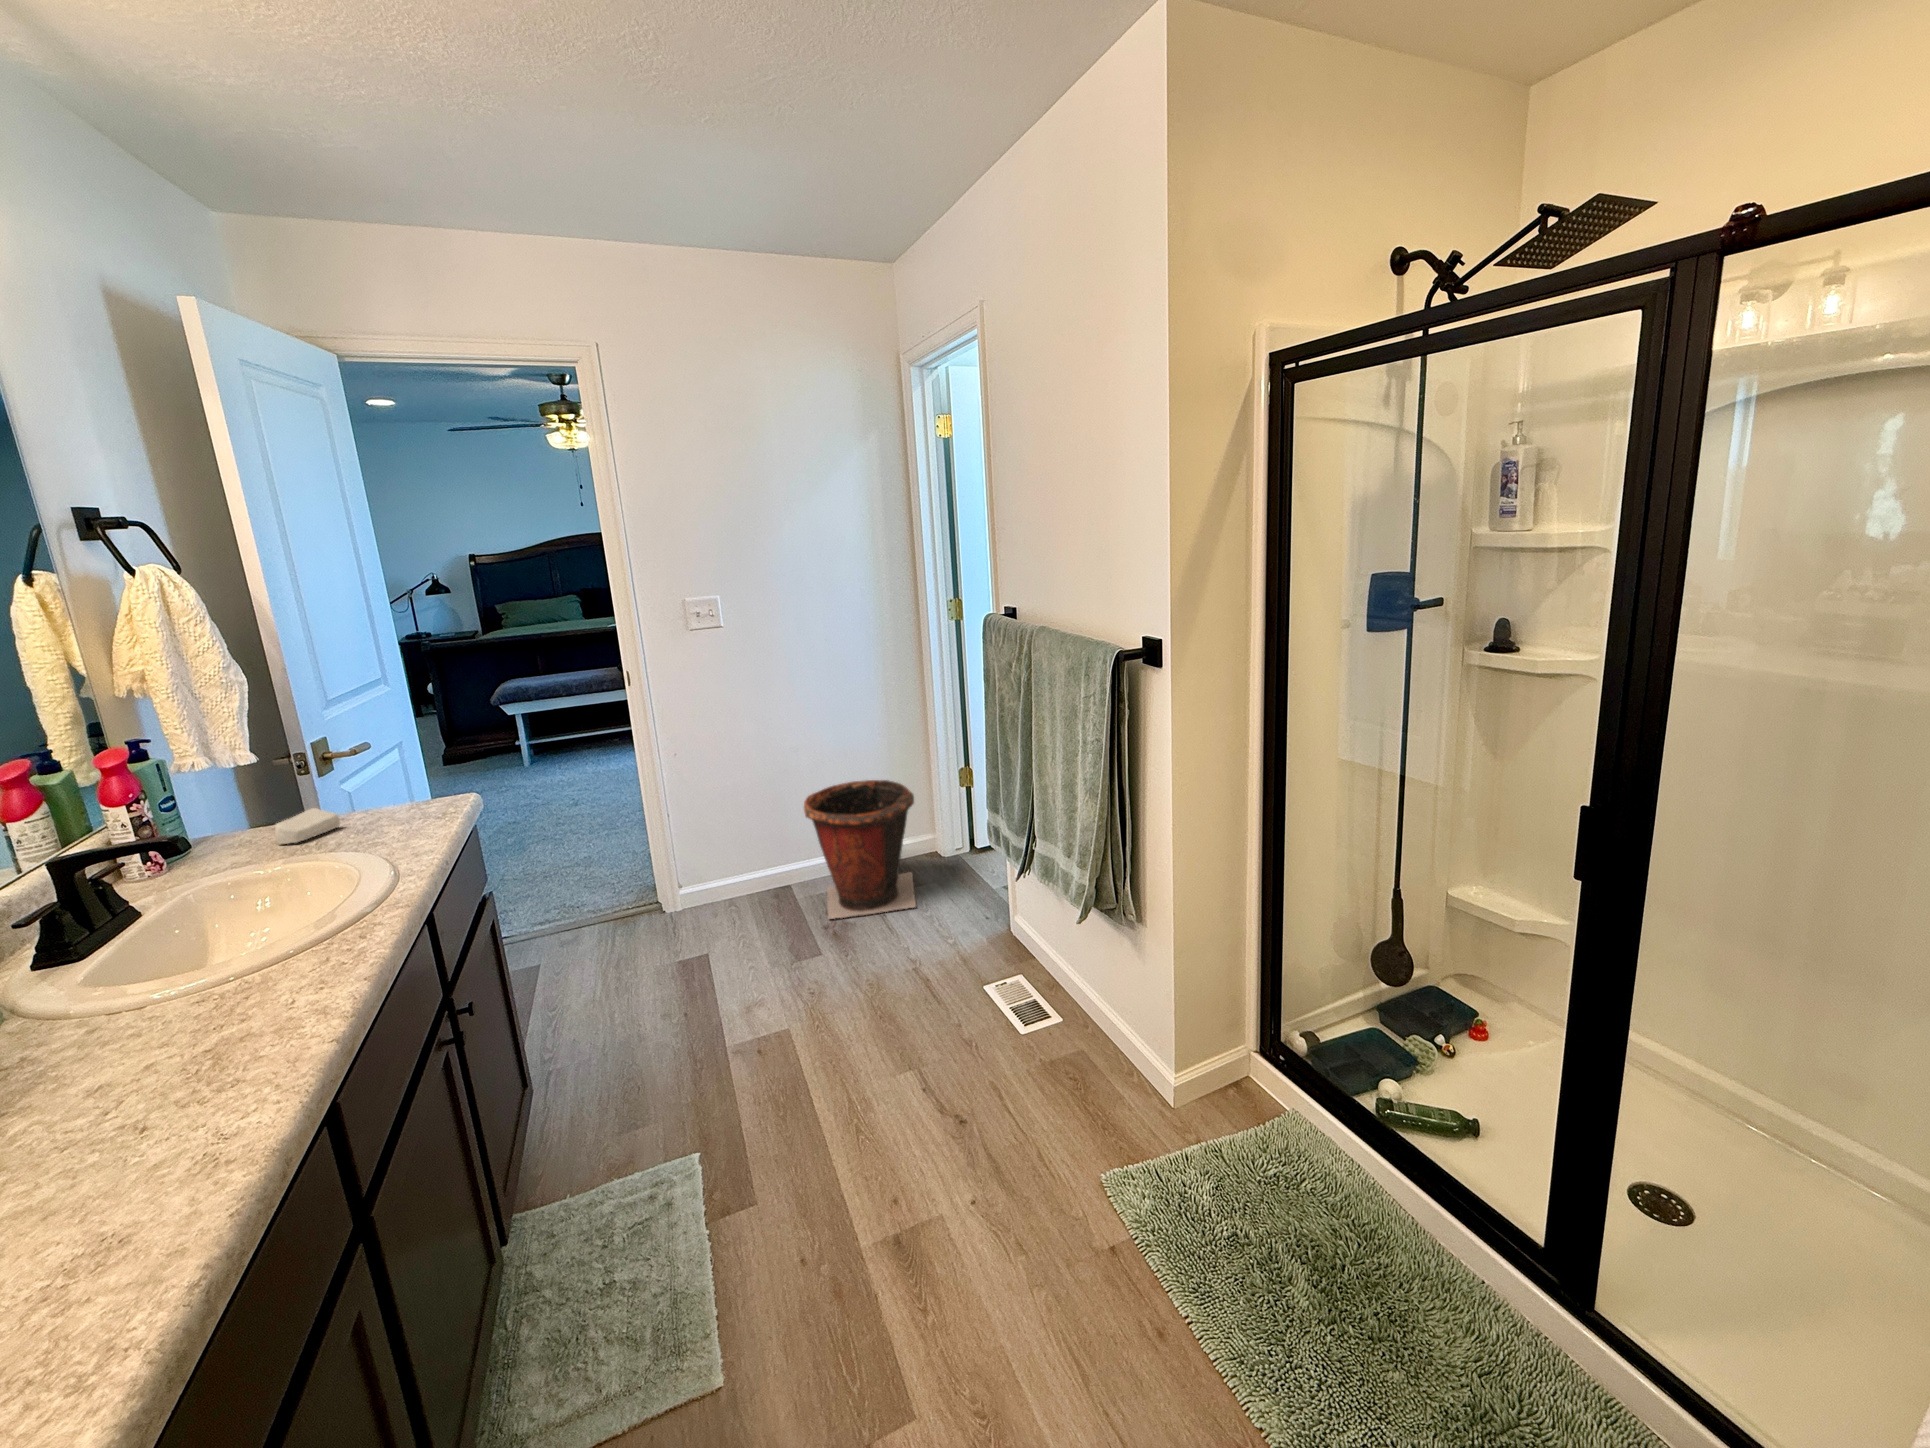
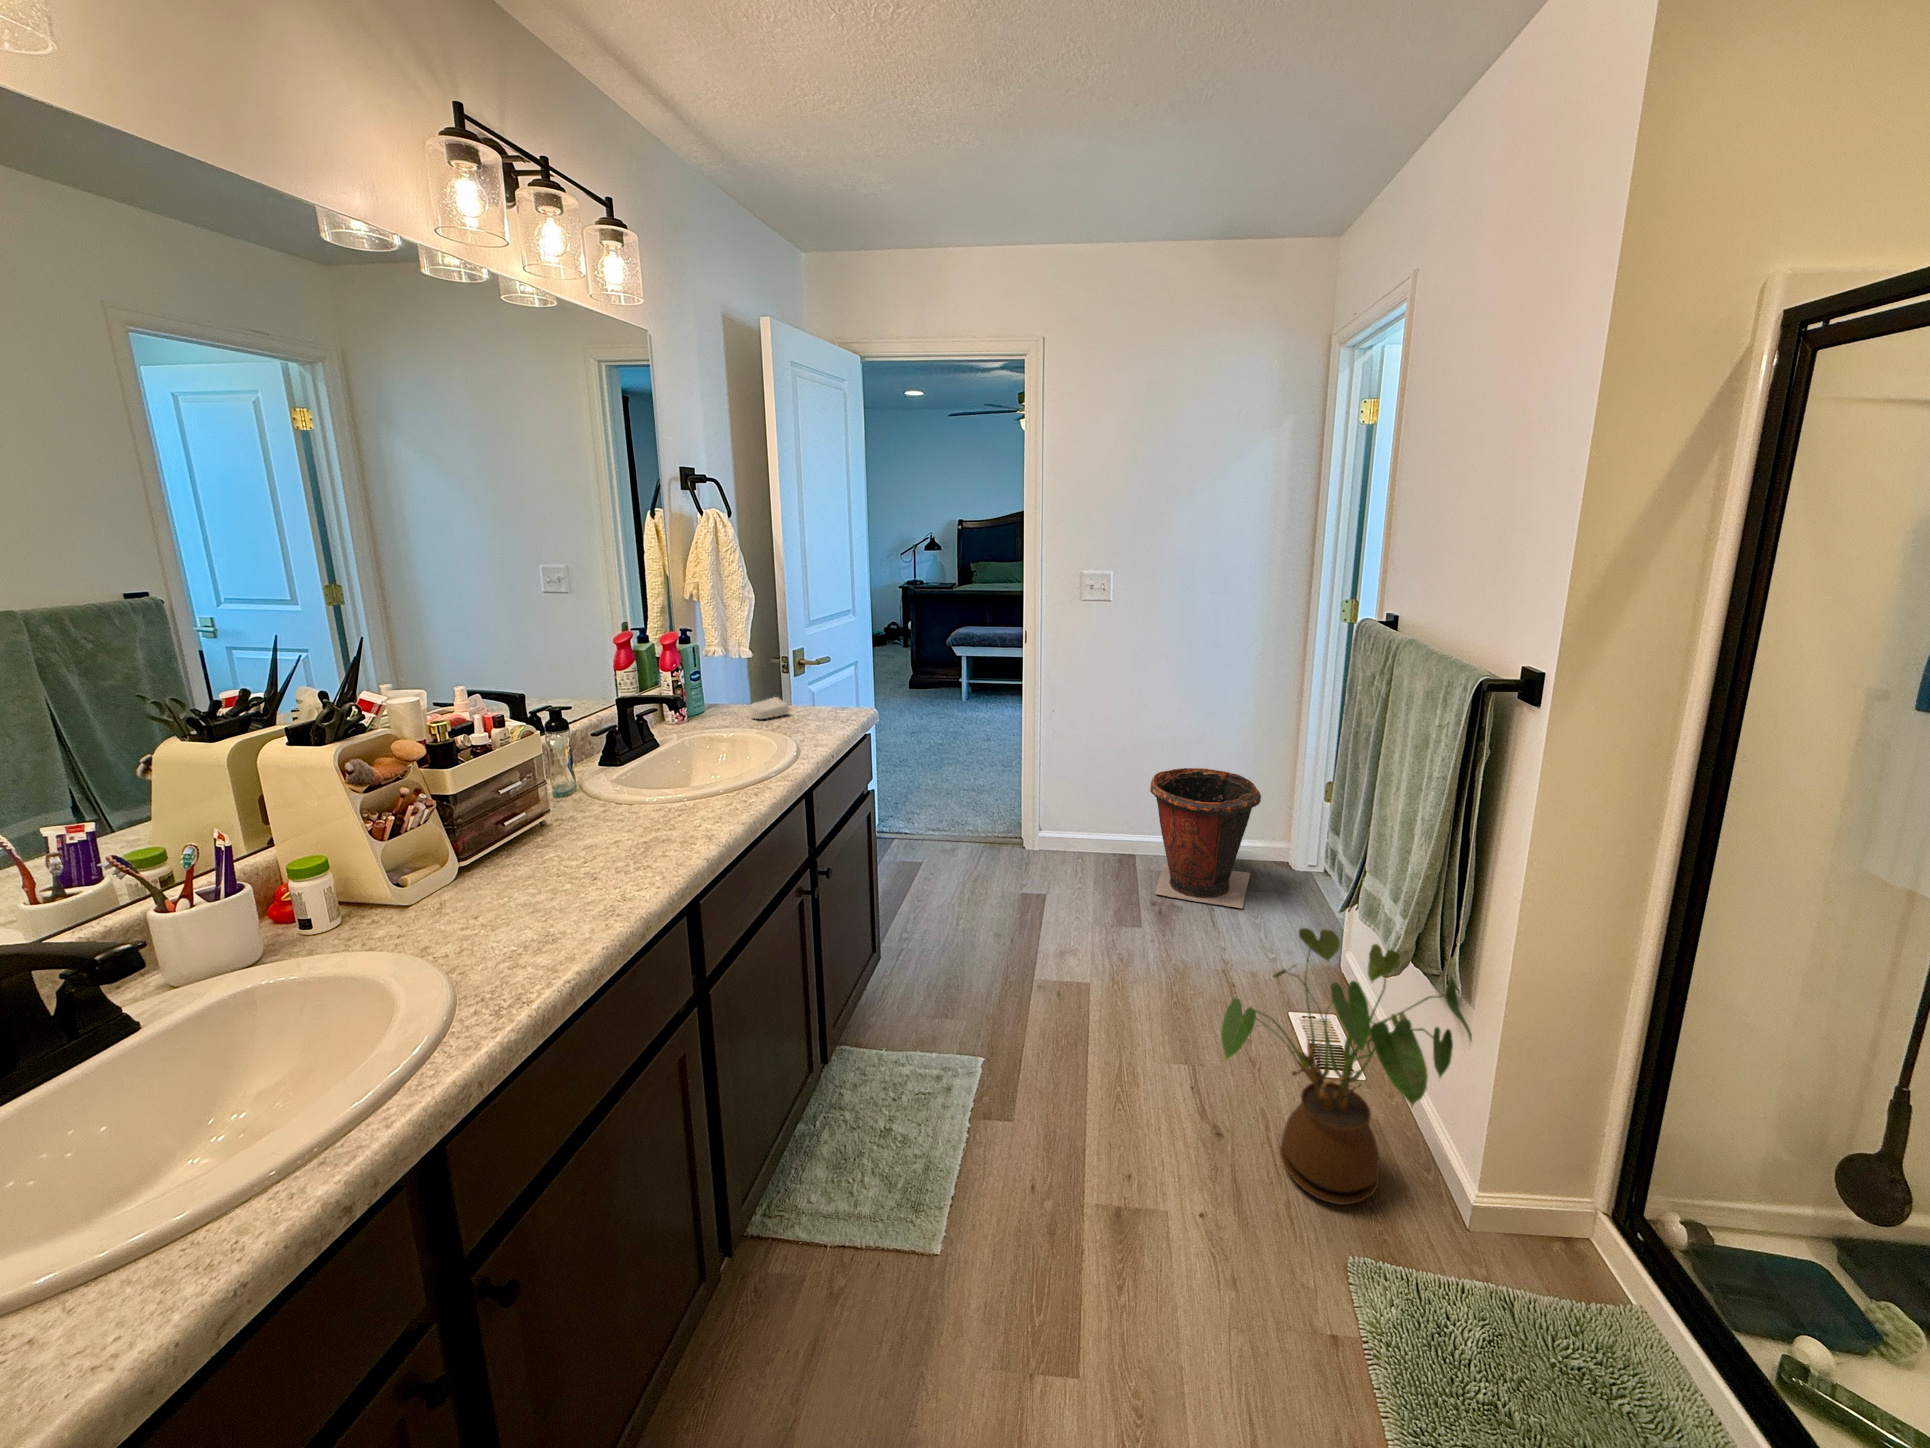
house plant: none [962,897,1156,1138] -> present [1221,928,1472,1205]

